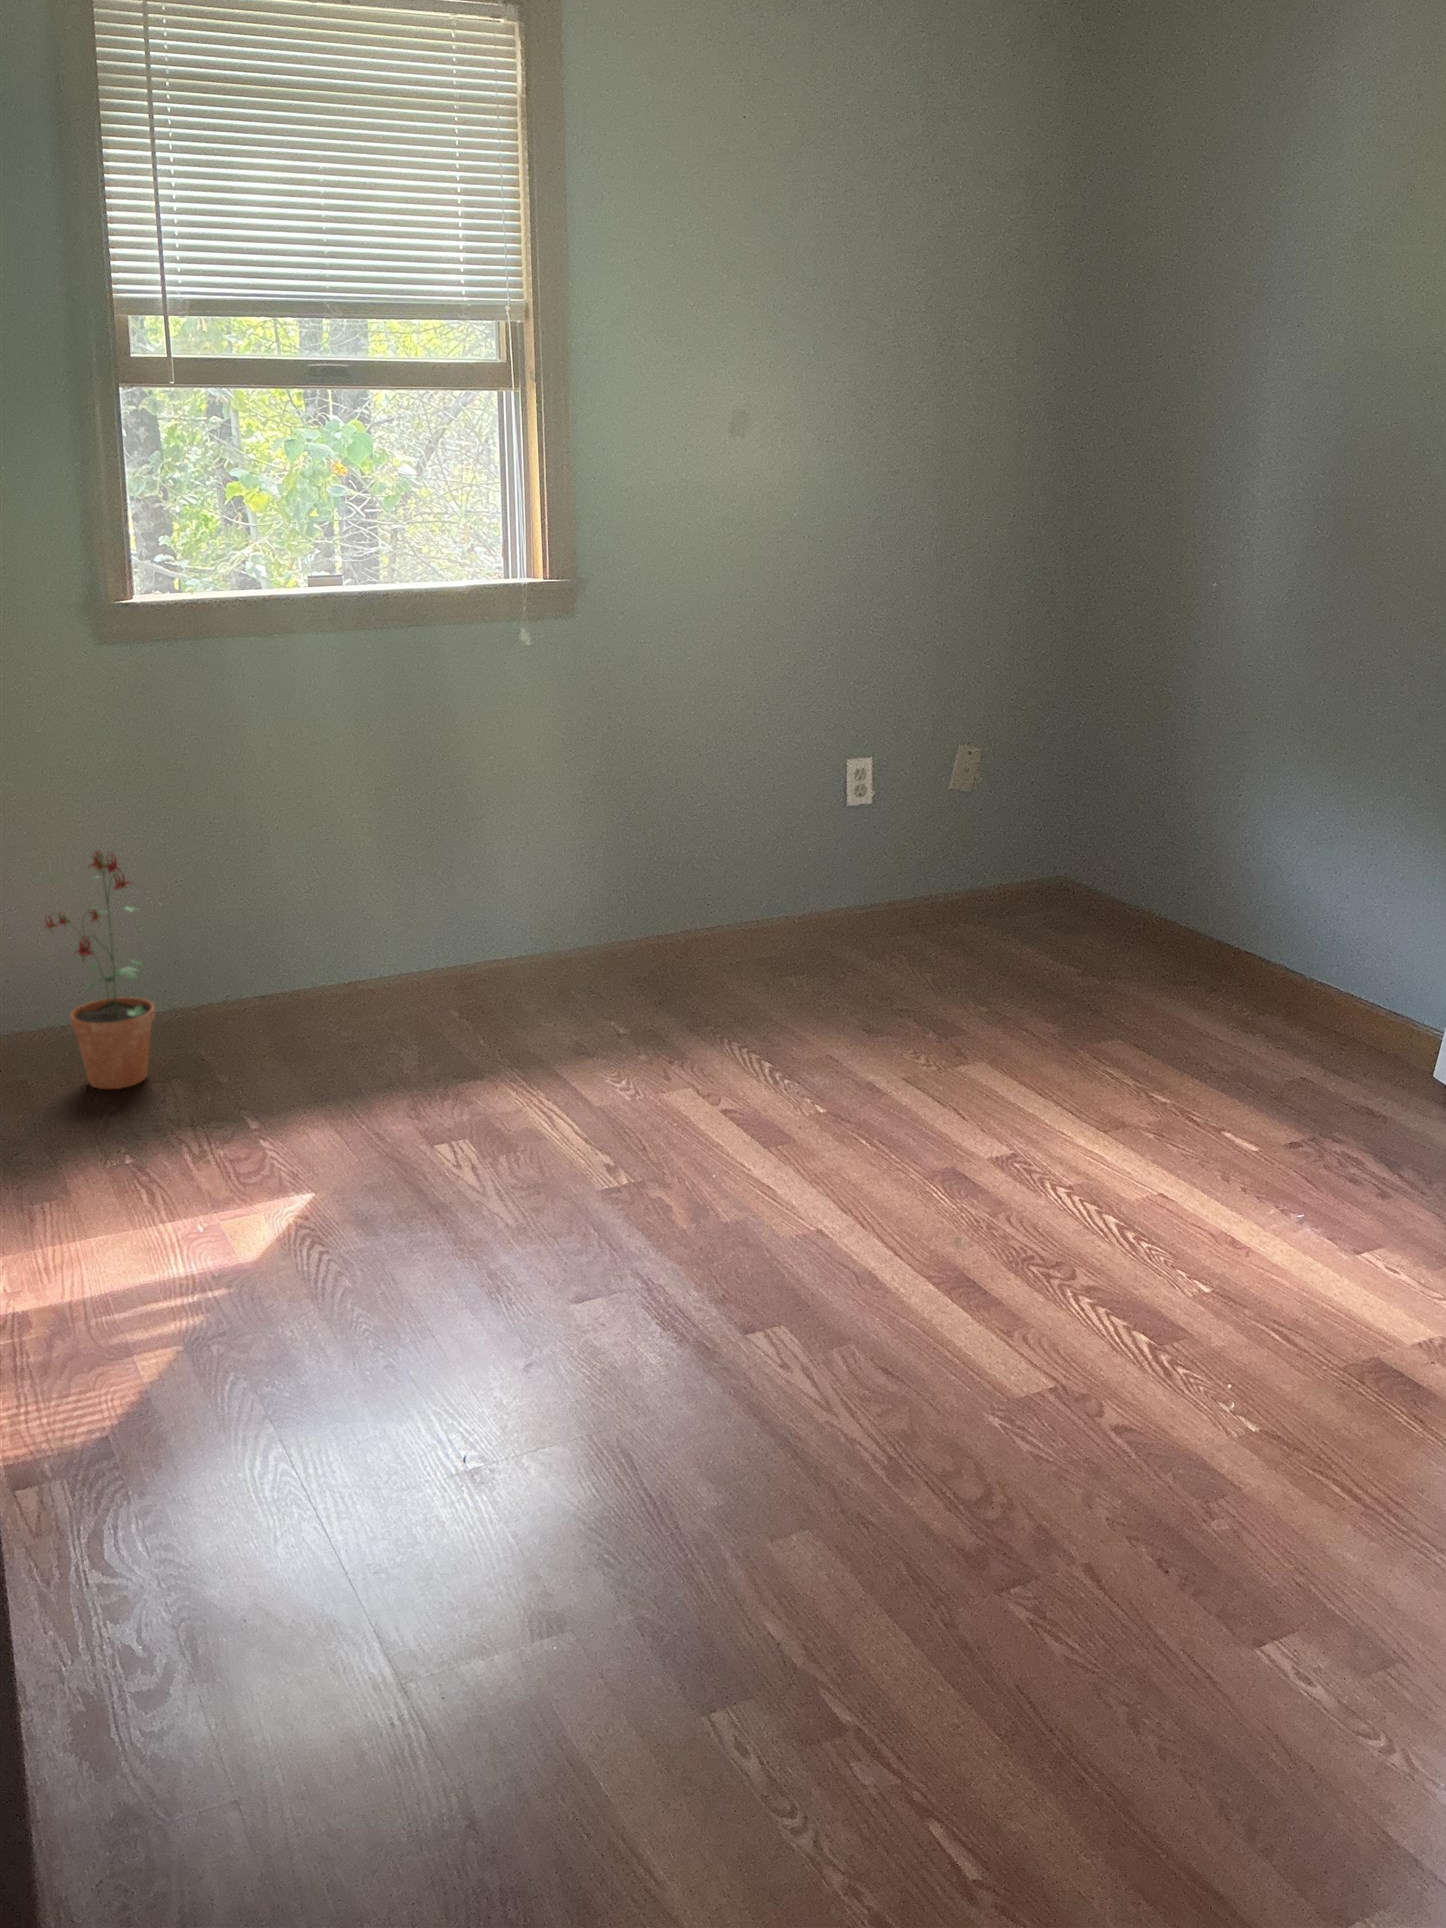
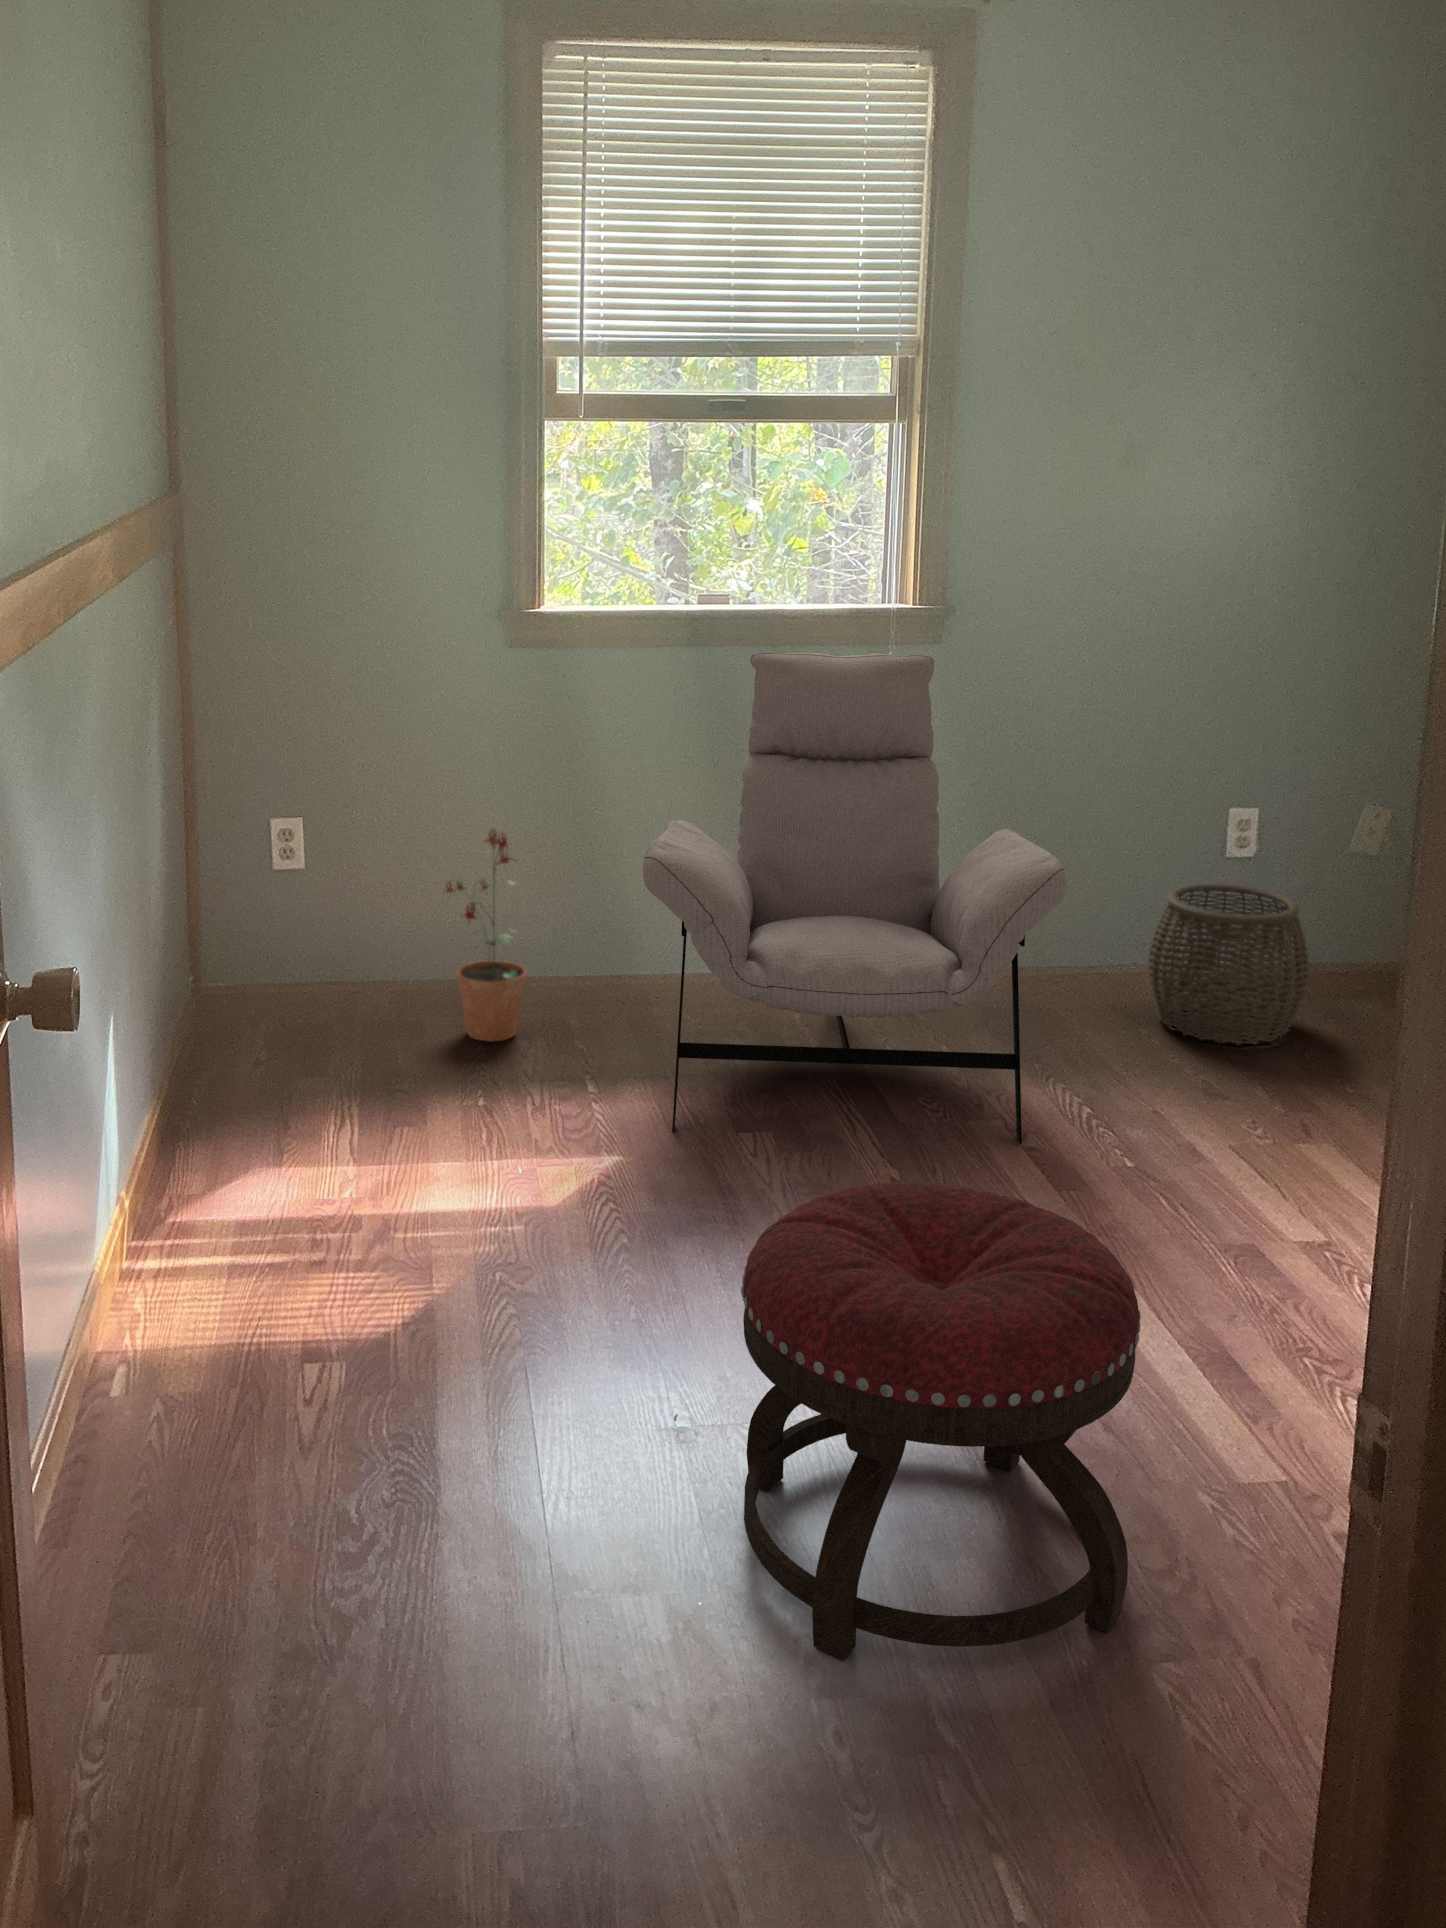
lounge chair: none [301,630,742,1155] -> present [643,652,1067,1145]
woven basket: none [787,832,935,984] -> present [1147,884,1310,1045]
ottoman: none [561,1161,963,1664] -> present [741,1182,1141,1660]

